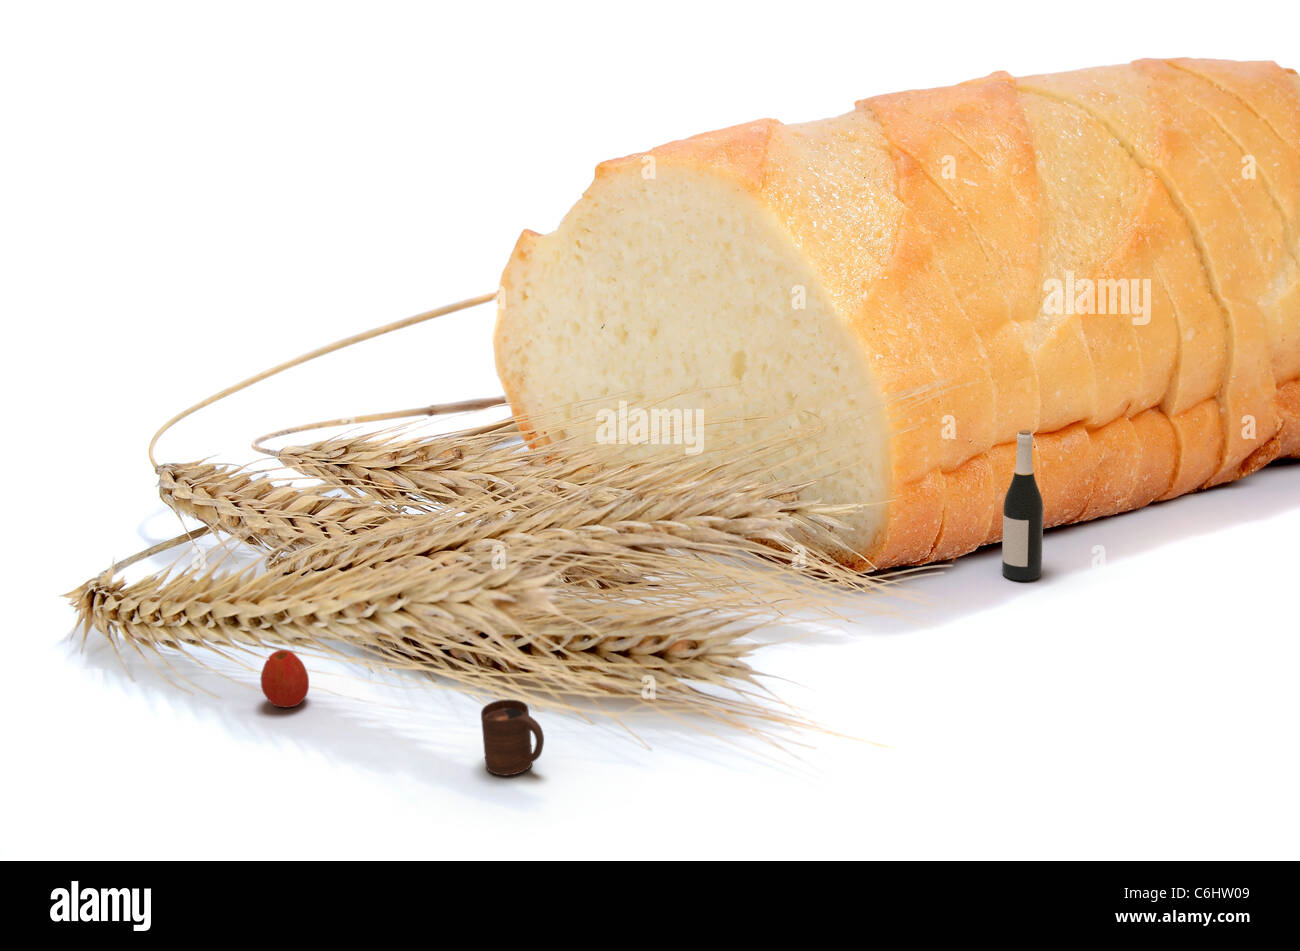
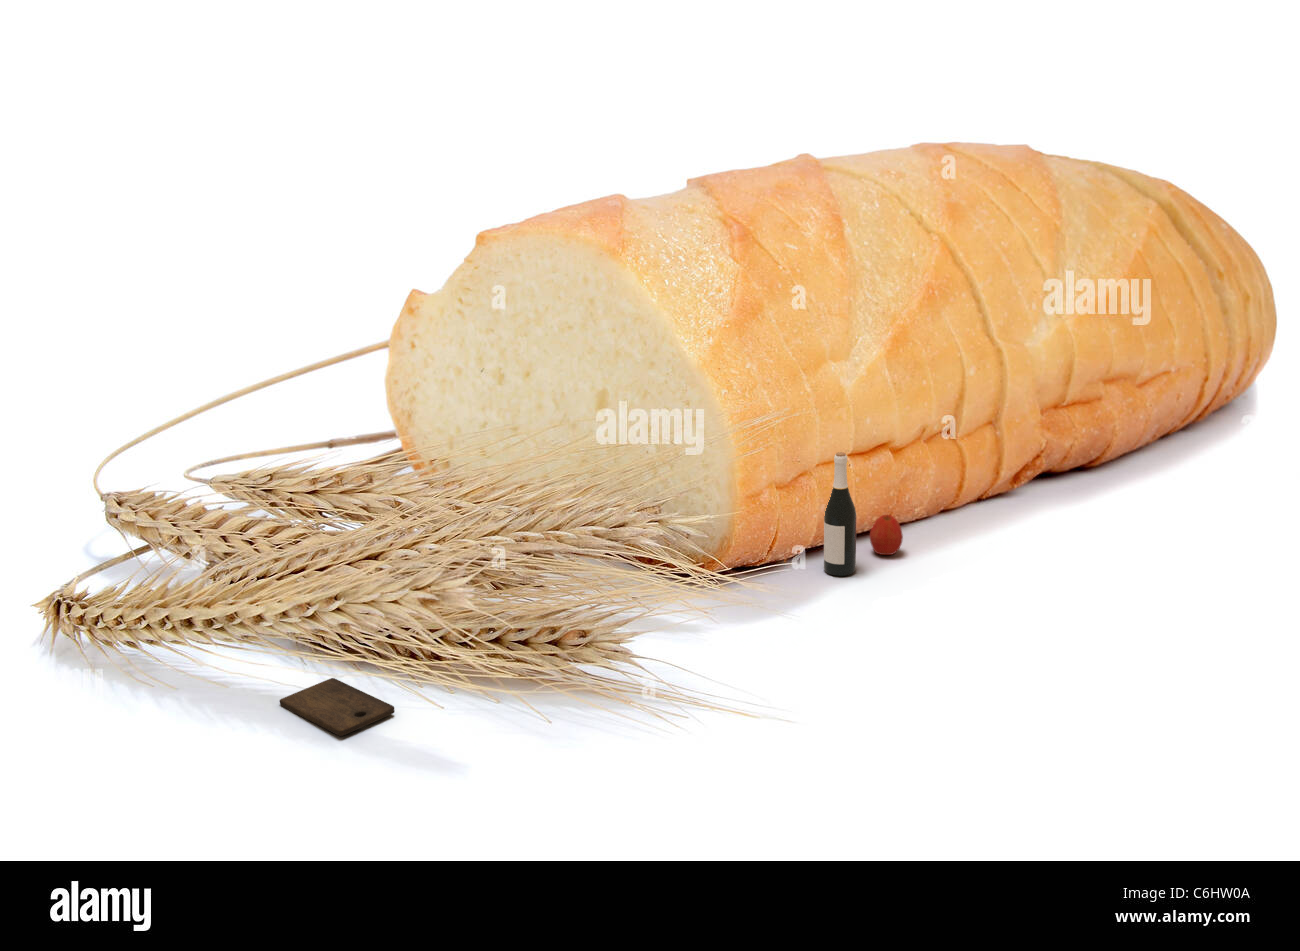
apple: present [261,650,309,707] -> present [870,515,903,555]
cutting board: none [338,689,472,761] -> present [280,678,395,736]
cup: present [481,699,544,775] -> none [405,682,458,745]

